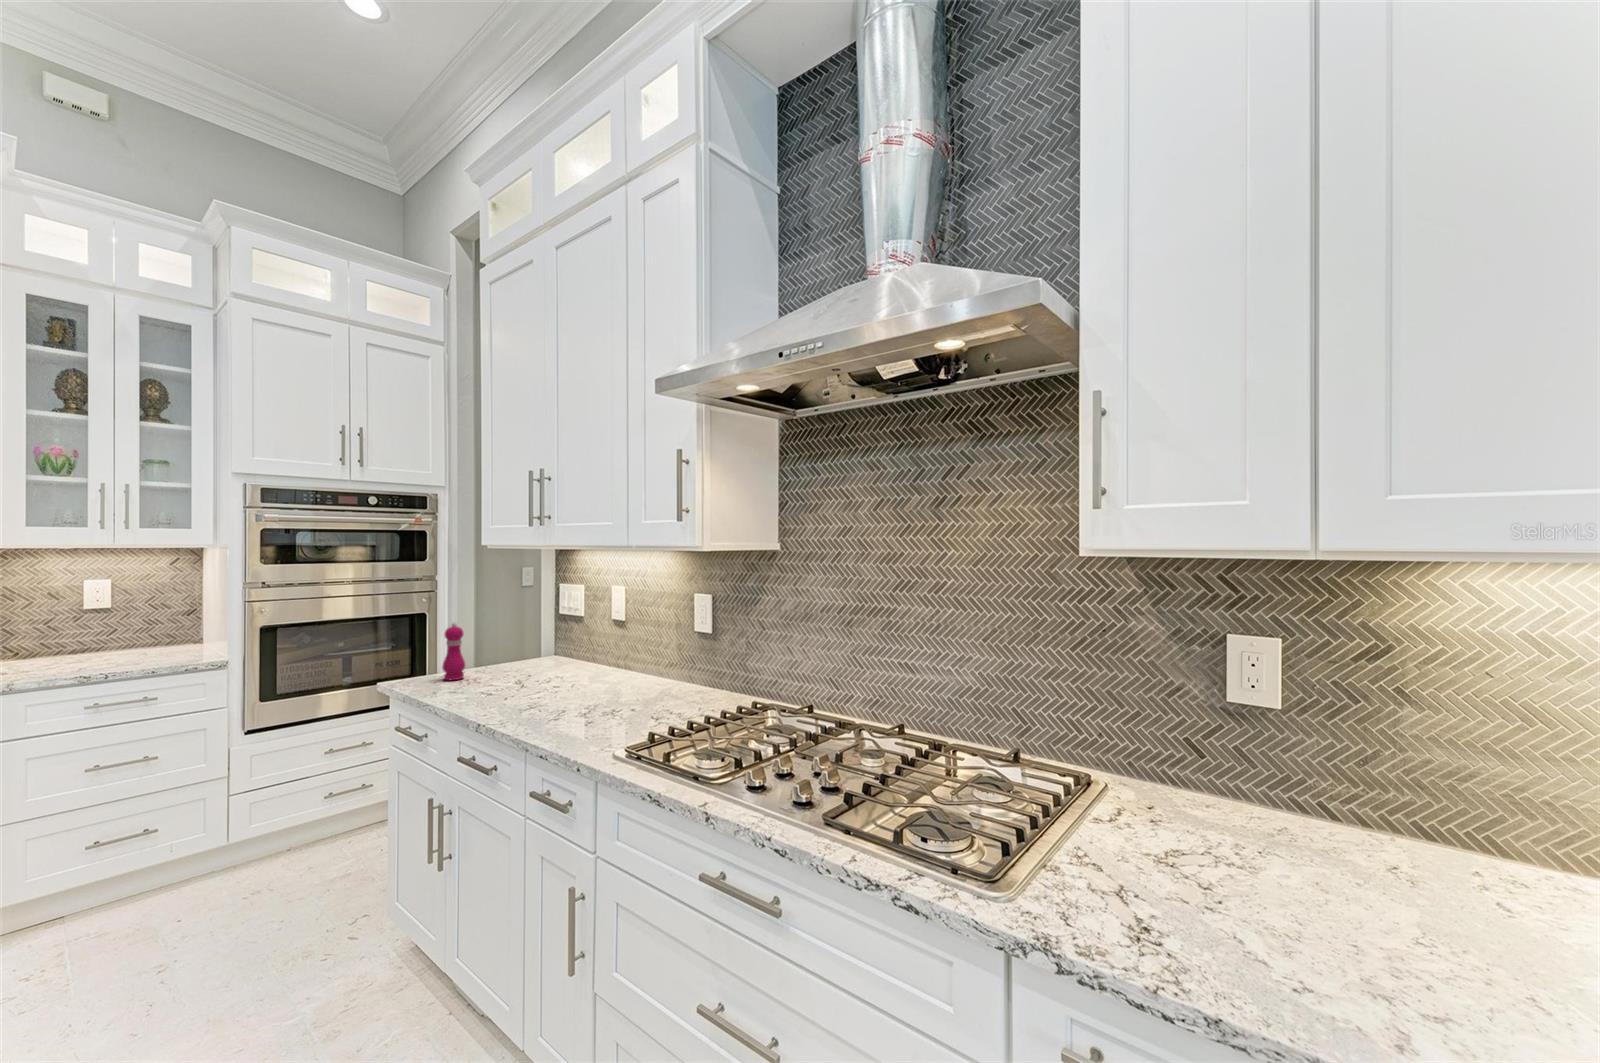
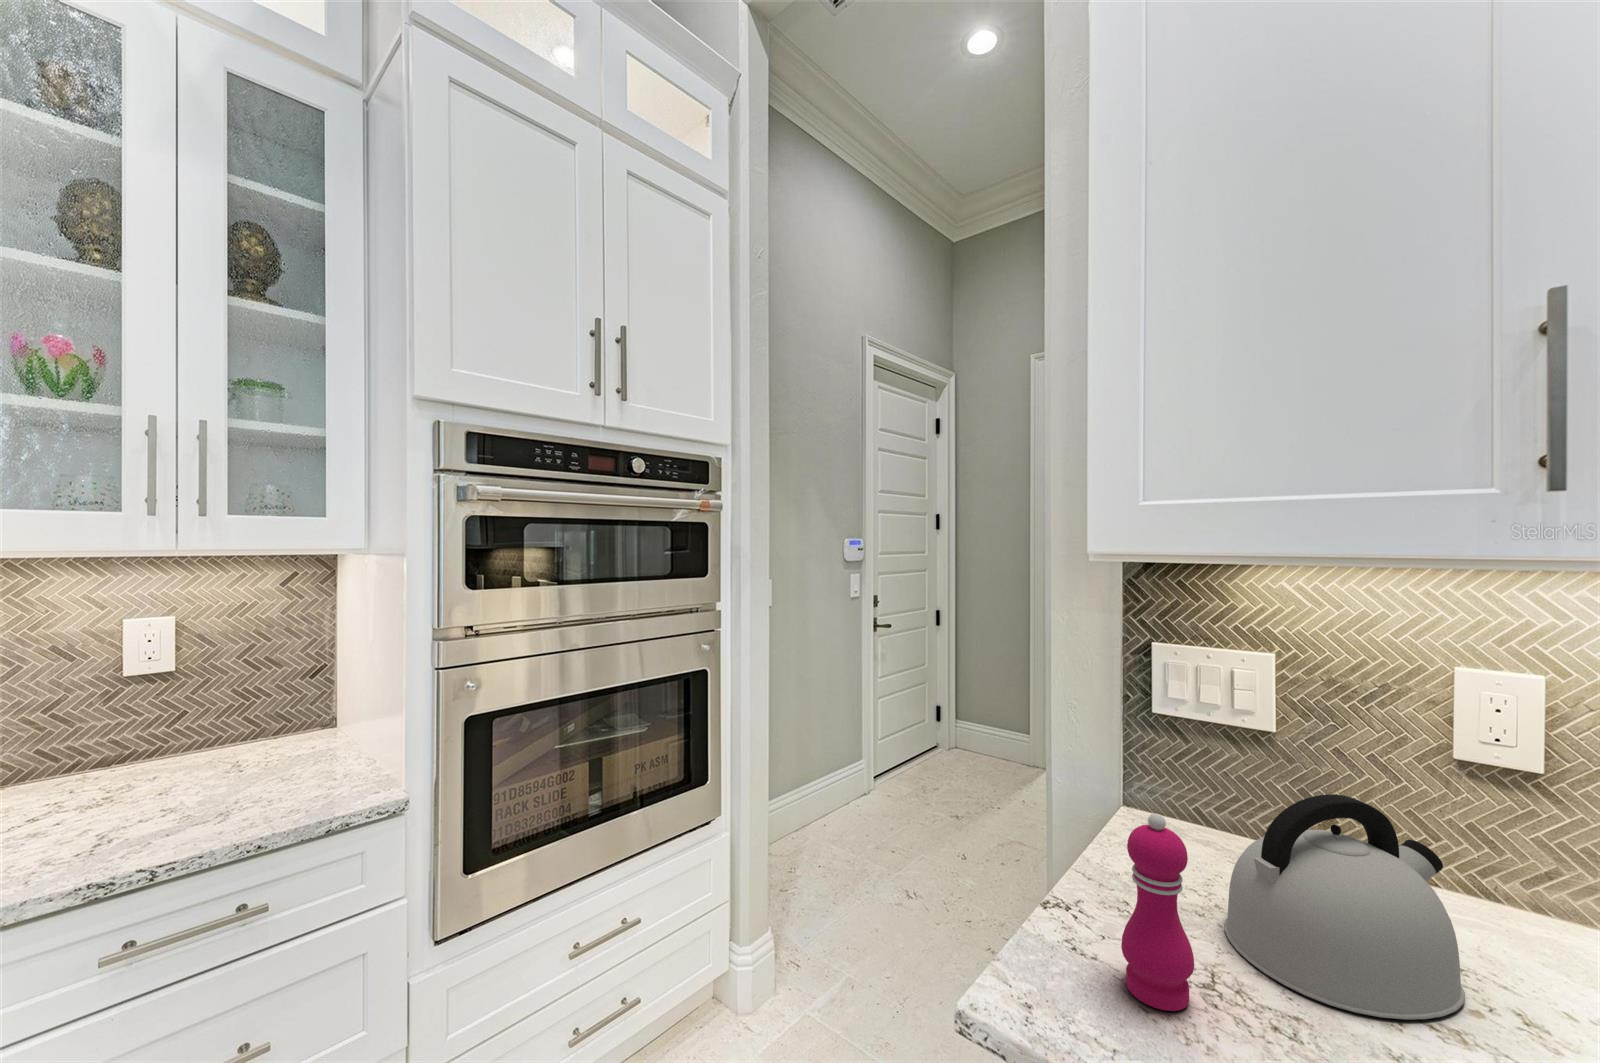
kettle: none [499,621,572,680] -> present [1224,794,1465,1019]

